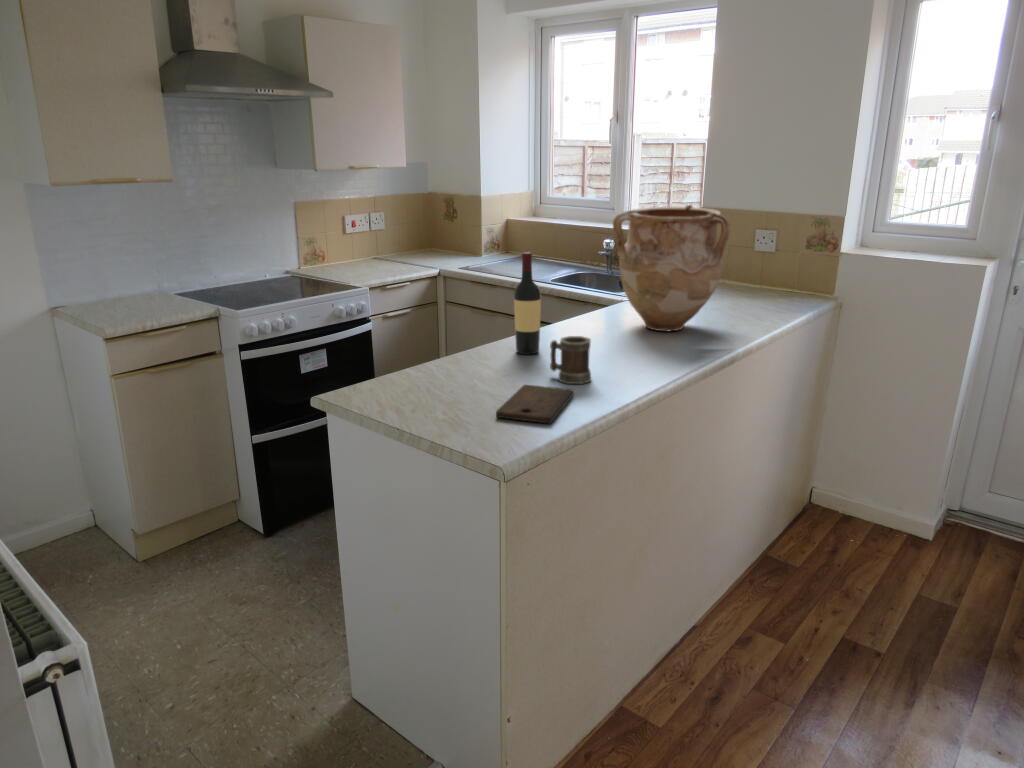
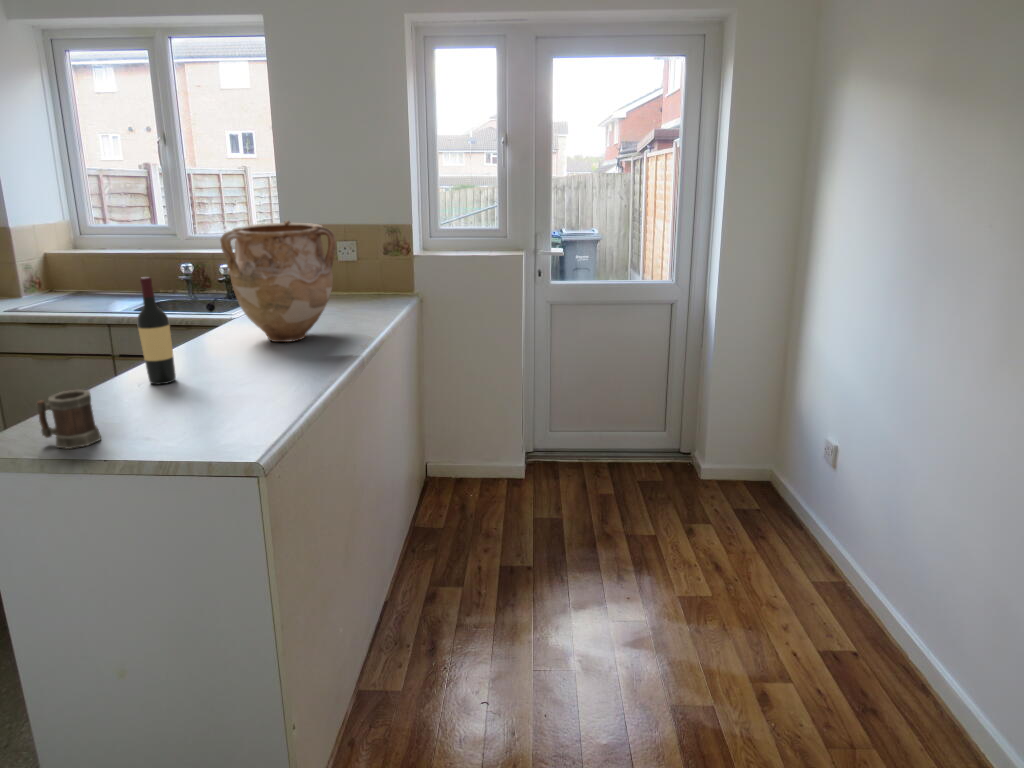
mug: present [550,336,591,384] -> present [36,390,101,449]
cutting board: present [496,385,574,423] -> none [177,404,244,444]

